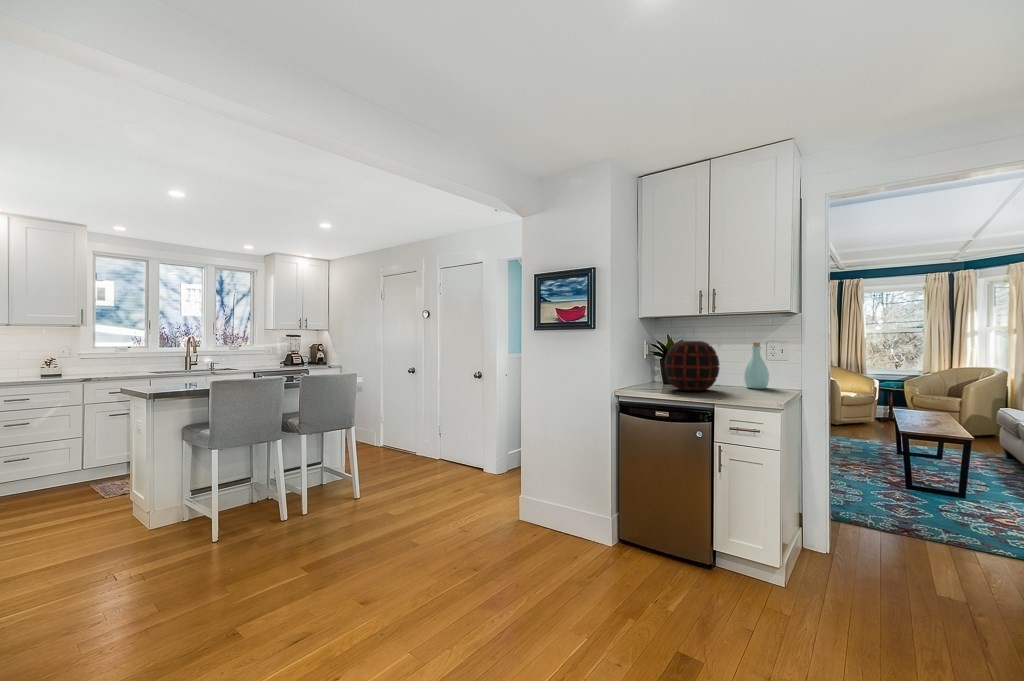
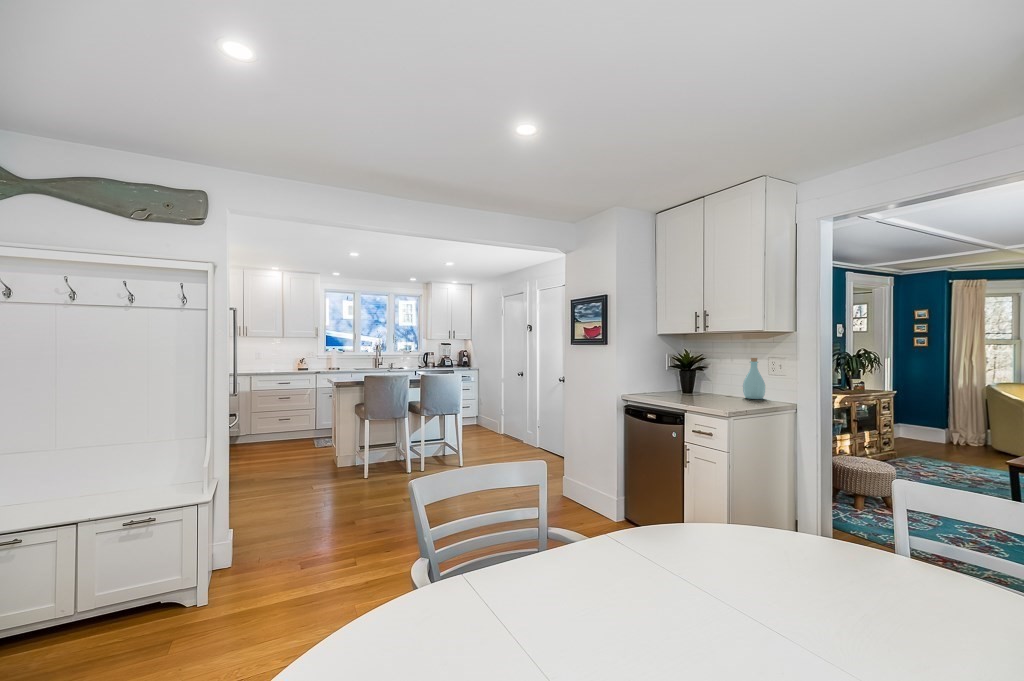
decorative vase: present [665,341,719,391] -> none [665,356,712,399]

